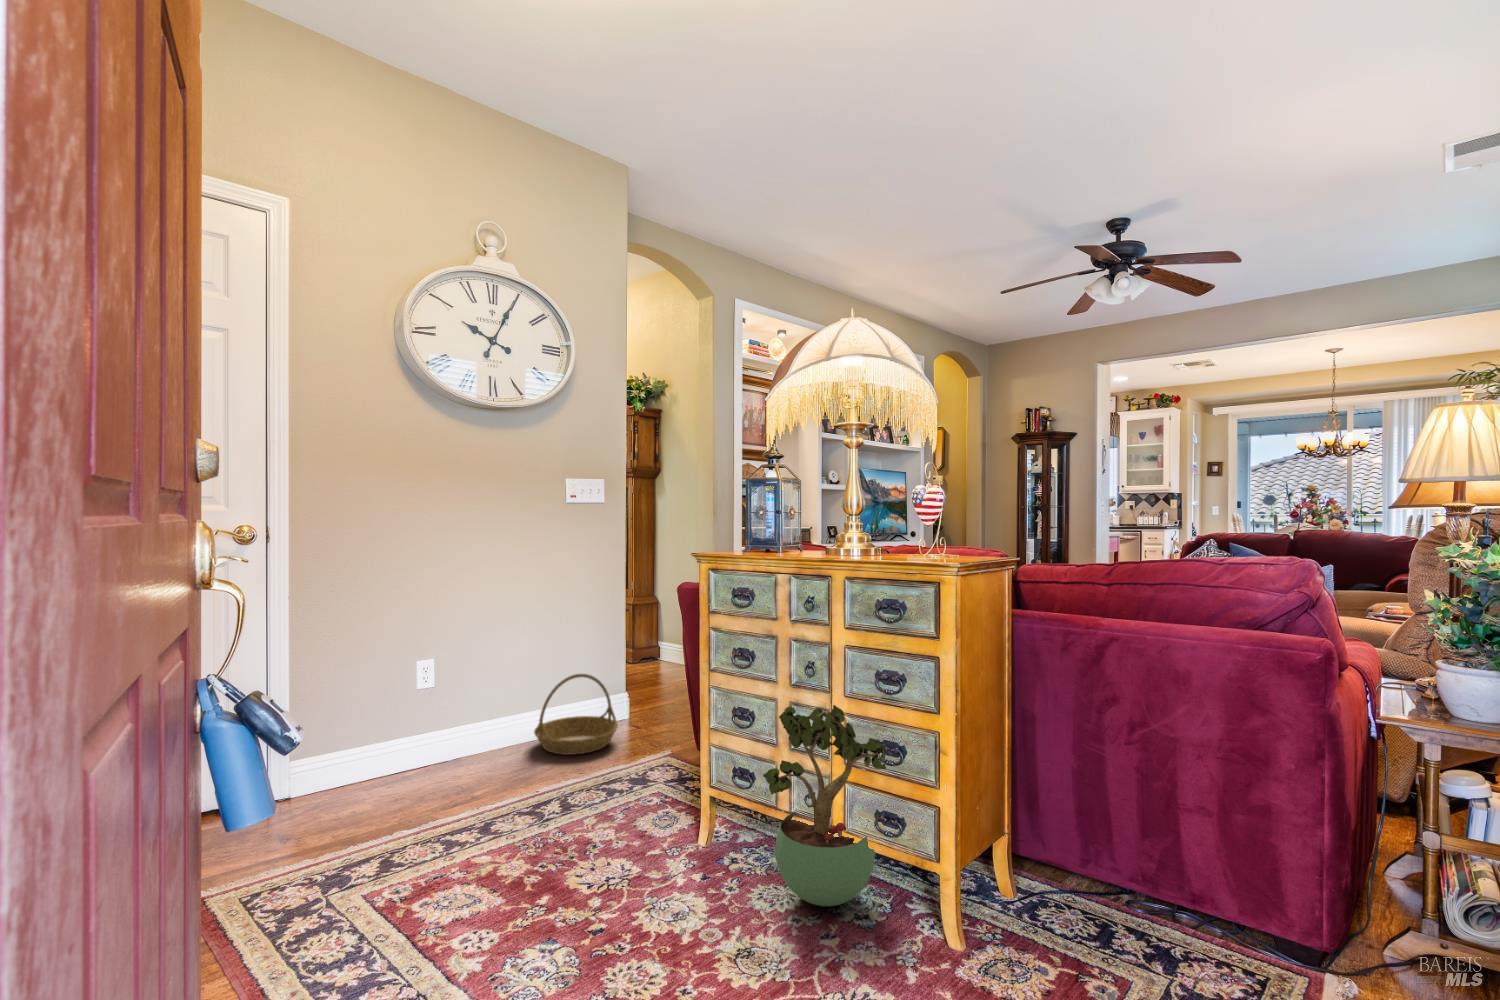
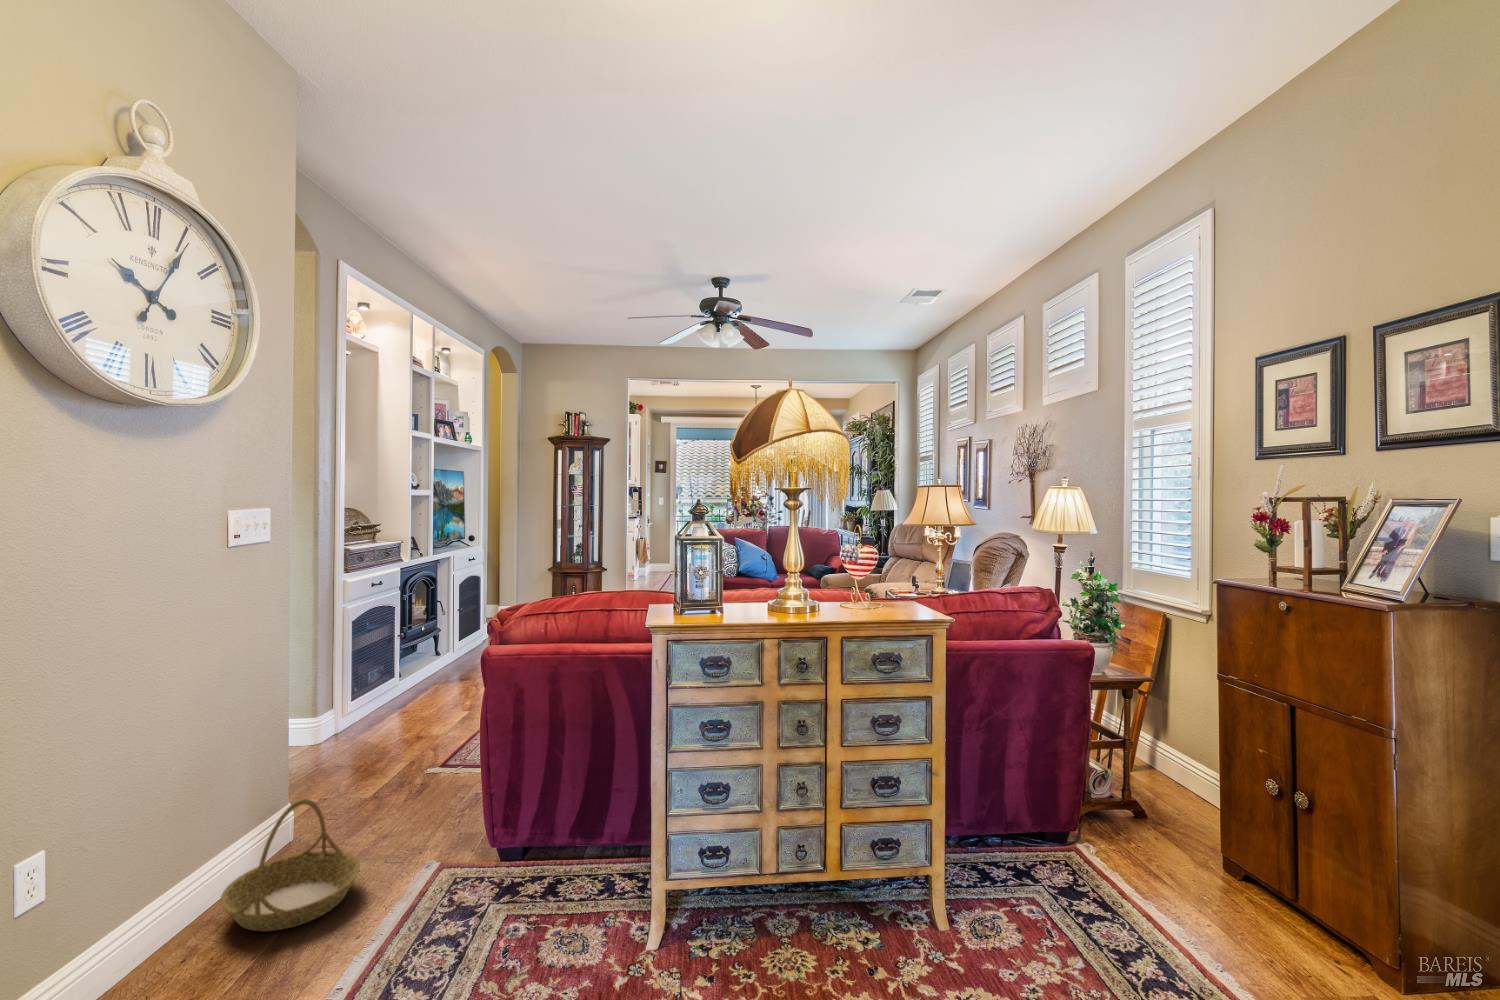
potted plant: present [763,705,886,906] -> none [775,757,886,945]

